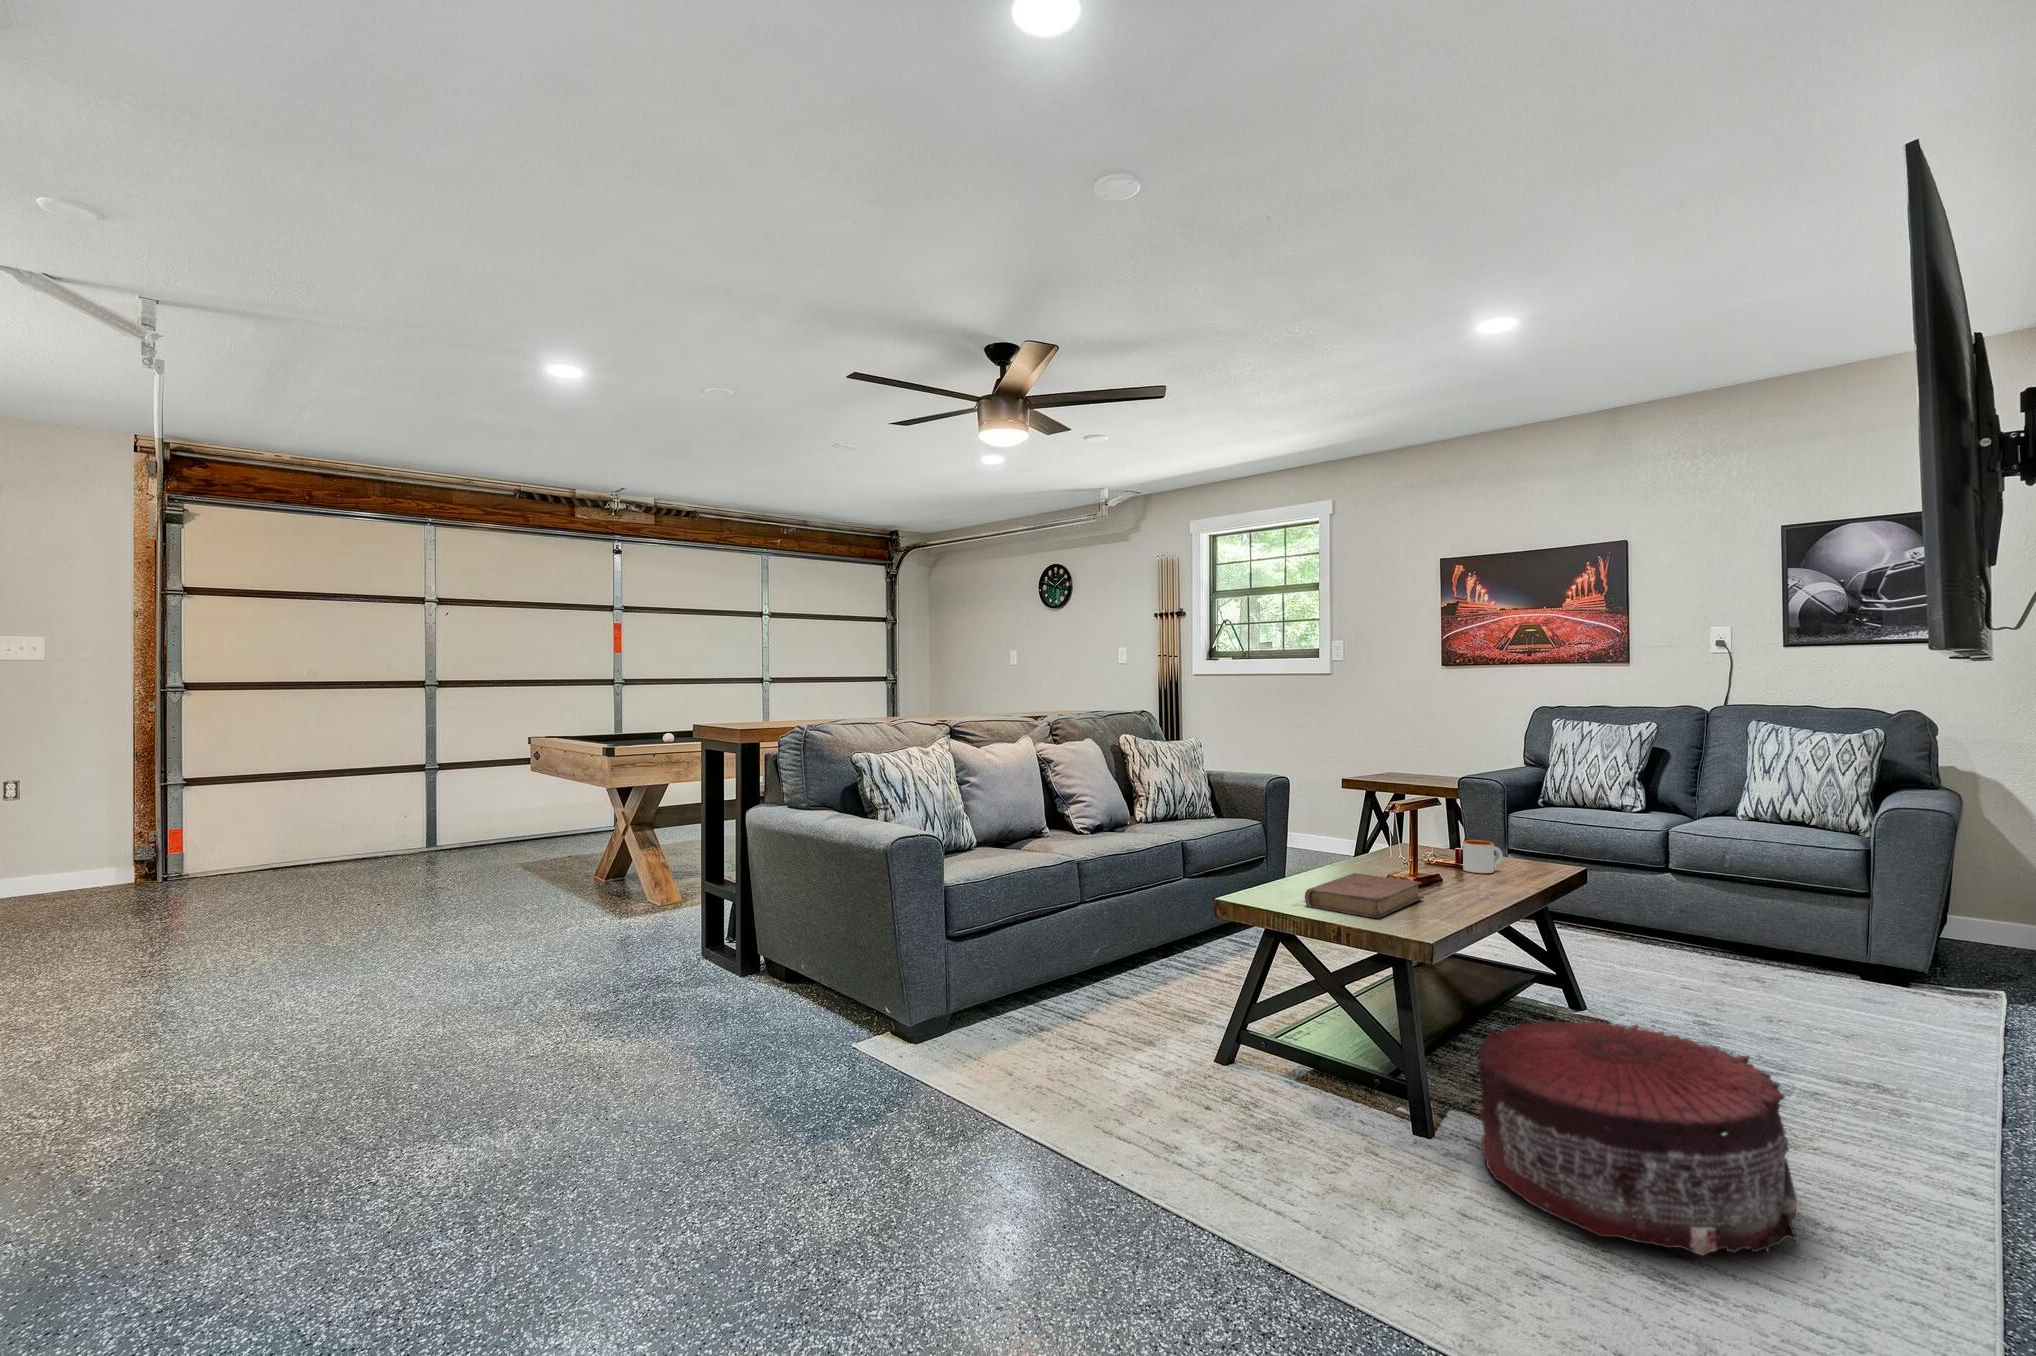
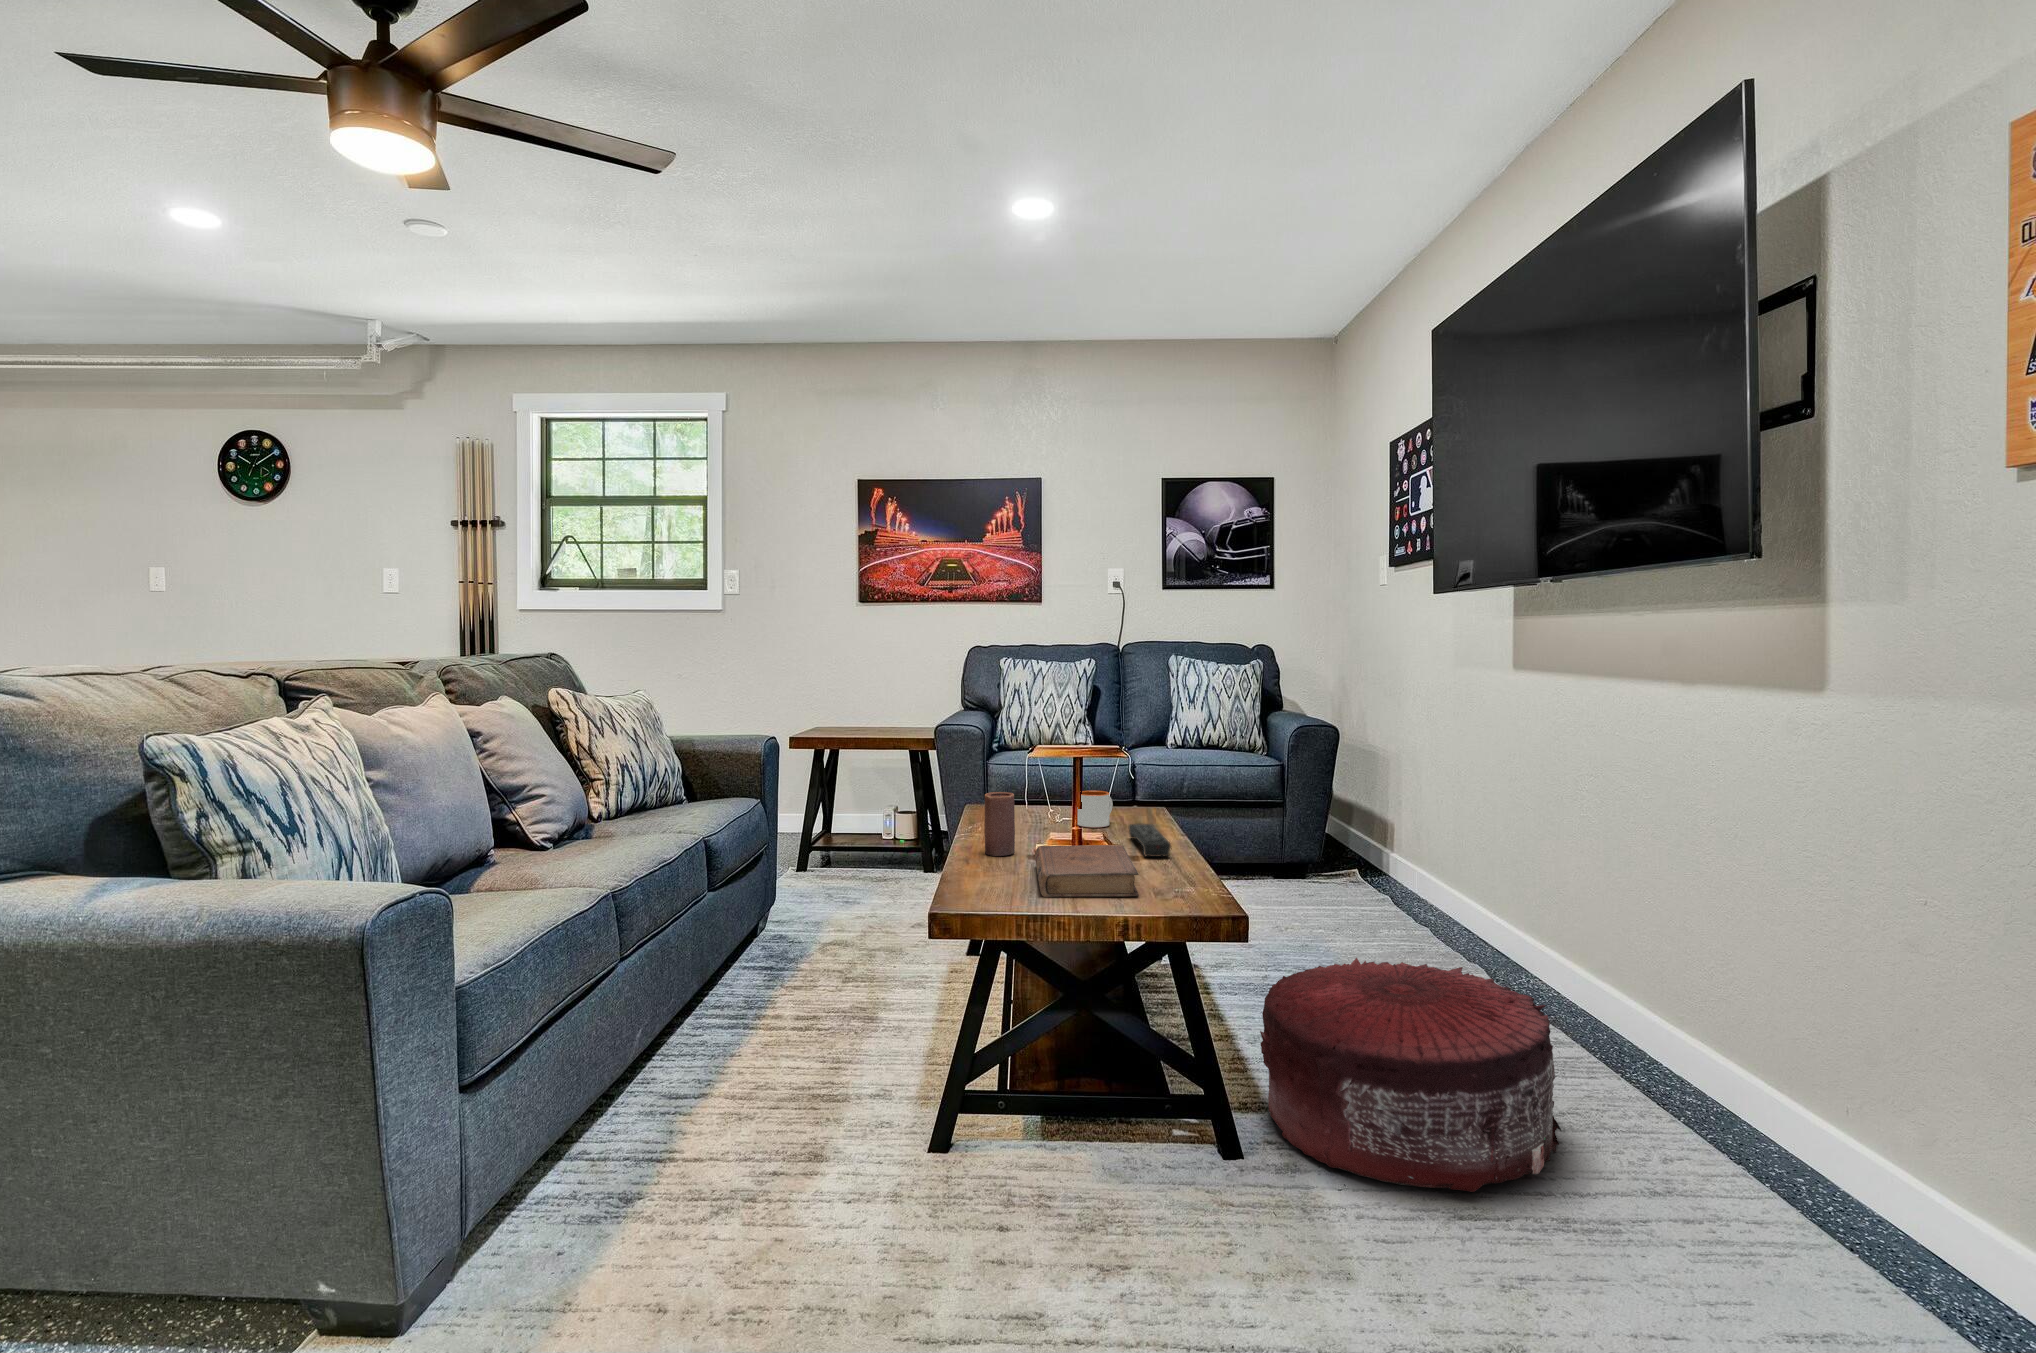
candle: none [1332,828,1358,879] -> present [985,792,1015,856]
remote control: none [1457,872,1507,901] -> present [1128,824,1171,857]

